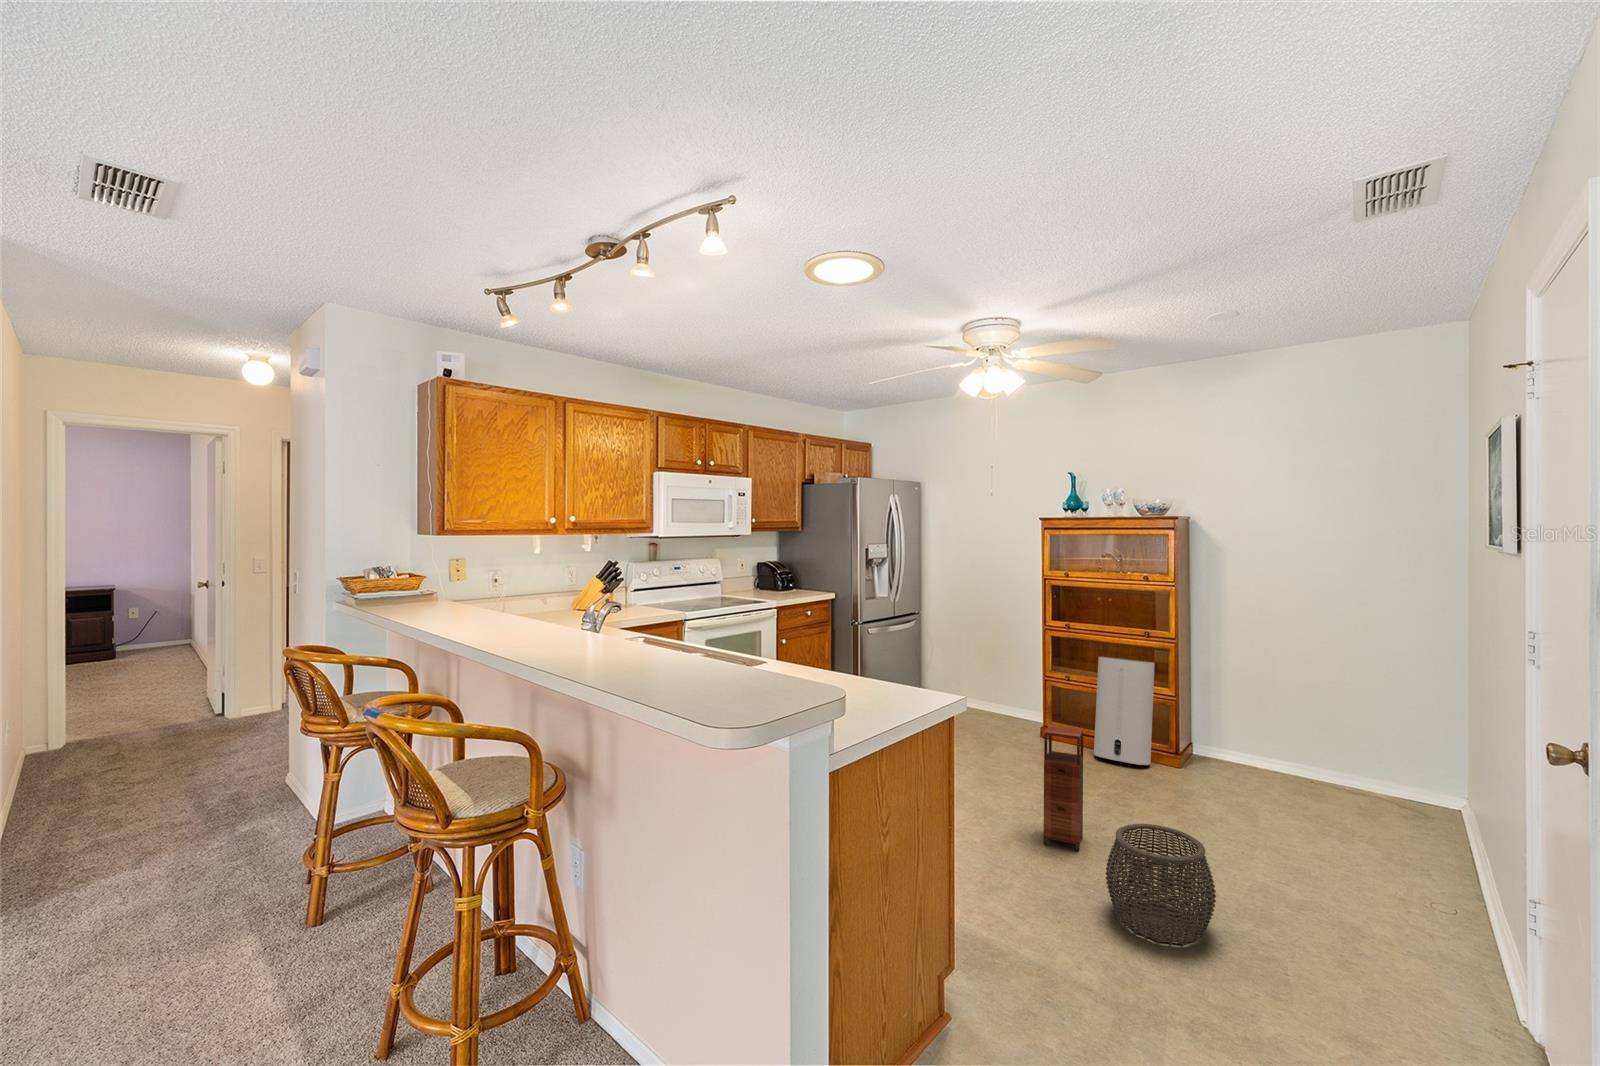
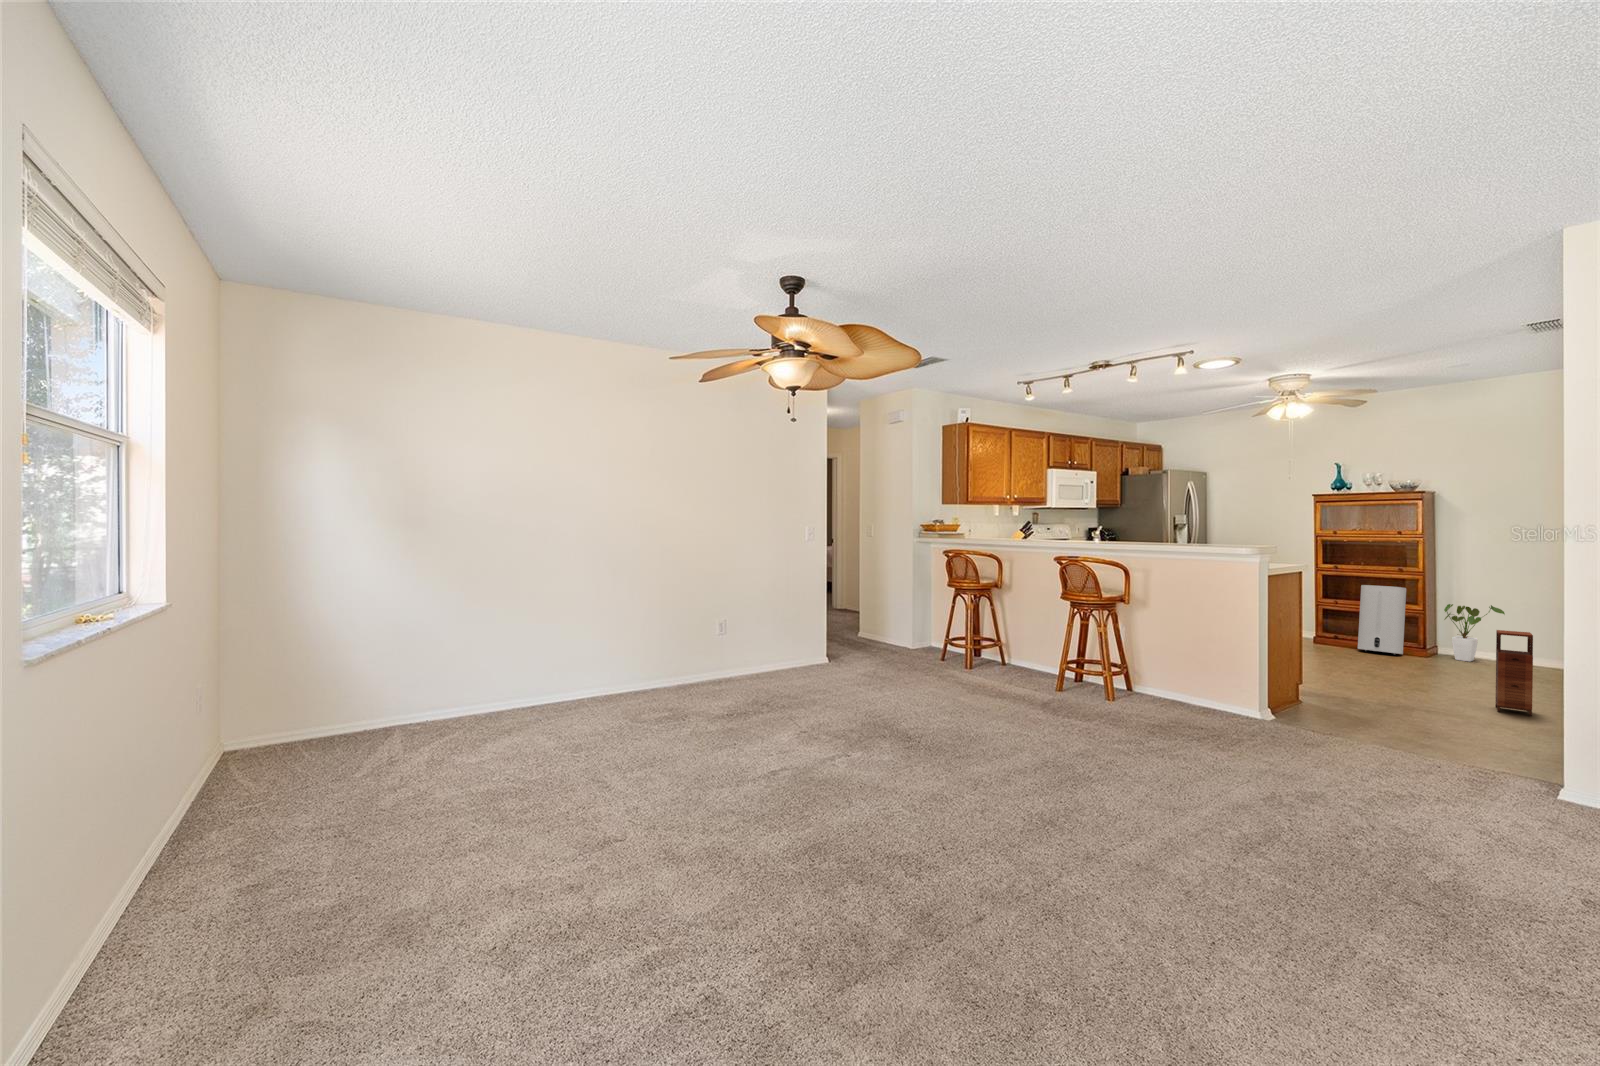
house plant: none [1200,687,1276,775] -> present [1444,604,1505,662]
storage cabinet: present [1044,724,1083,851] -> present [1495,630,1533,716]
woven basket: present [1105,824,1216,945] -> none [1377,649,1447,701]

